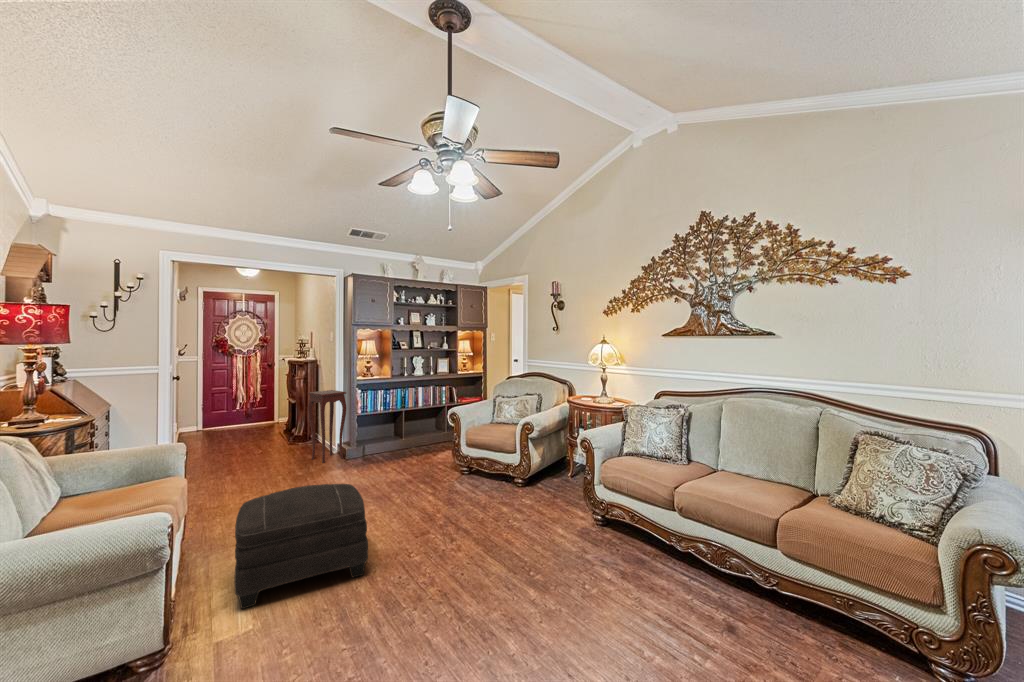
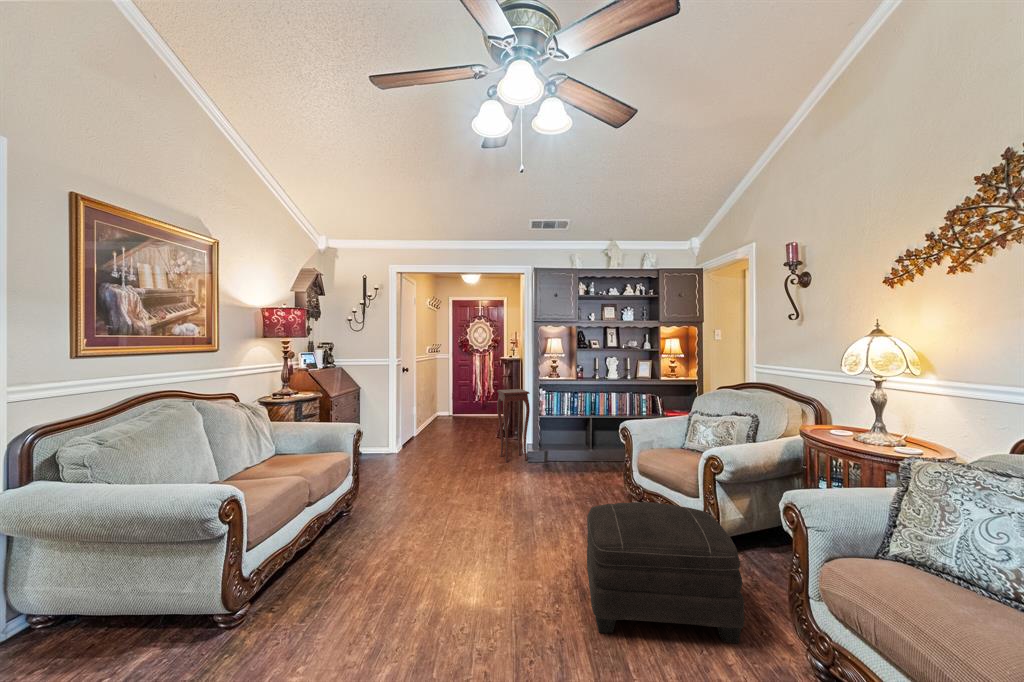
ottoman: present [234,484,368,609] -> present [587,502,744,643]

